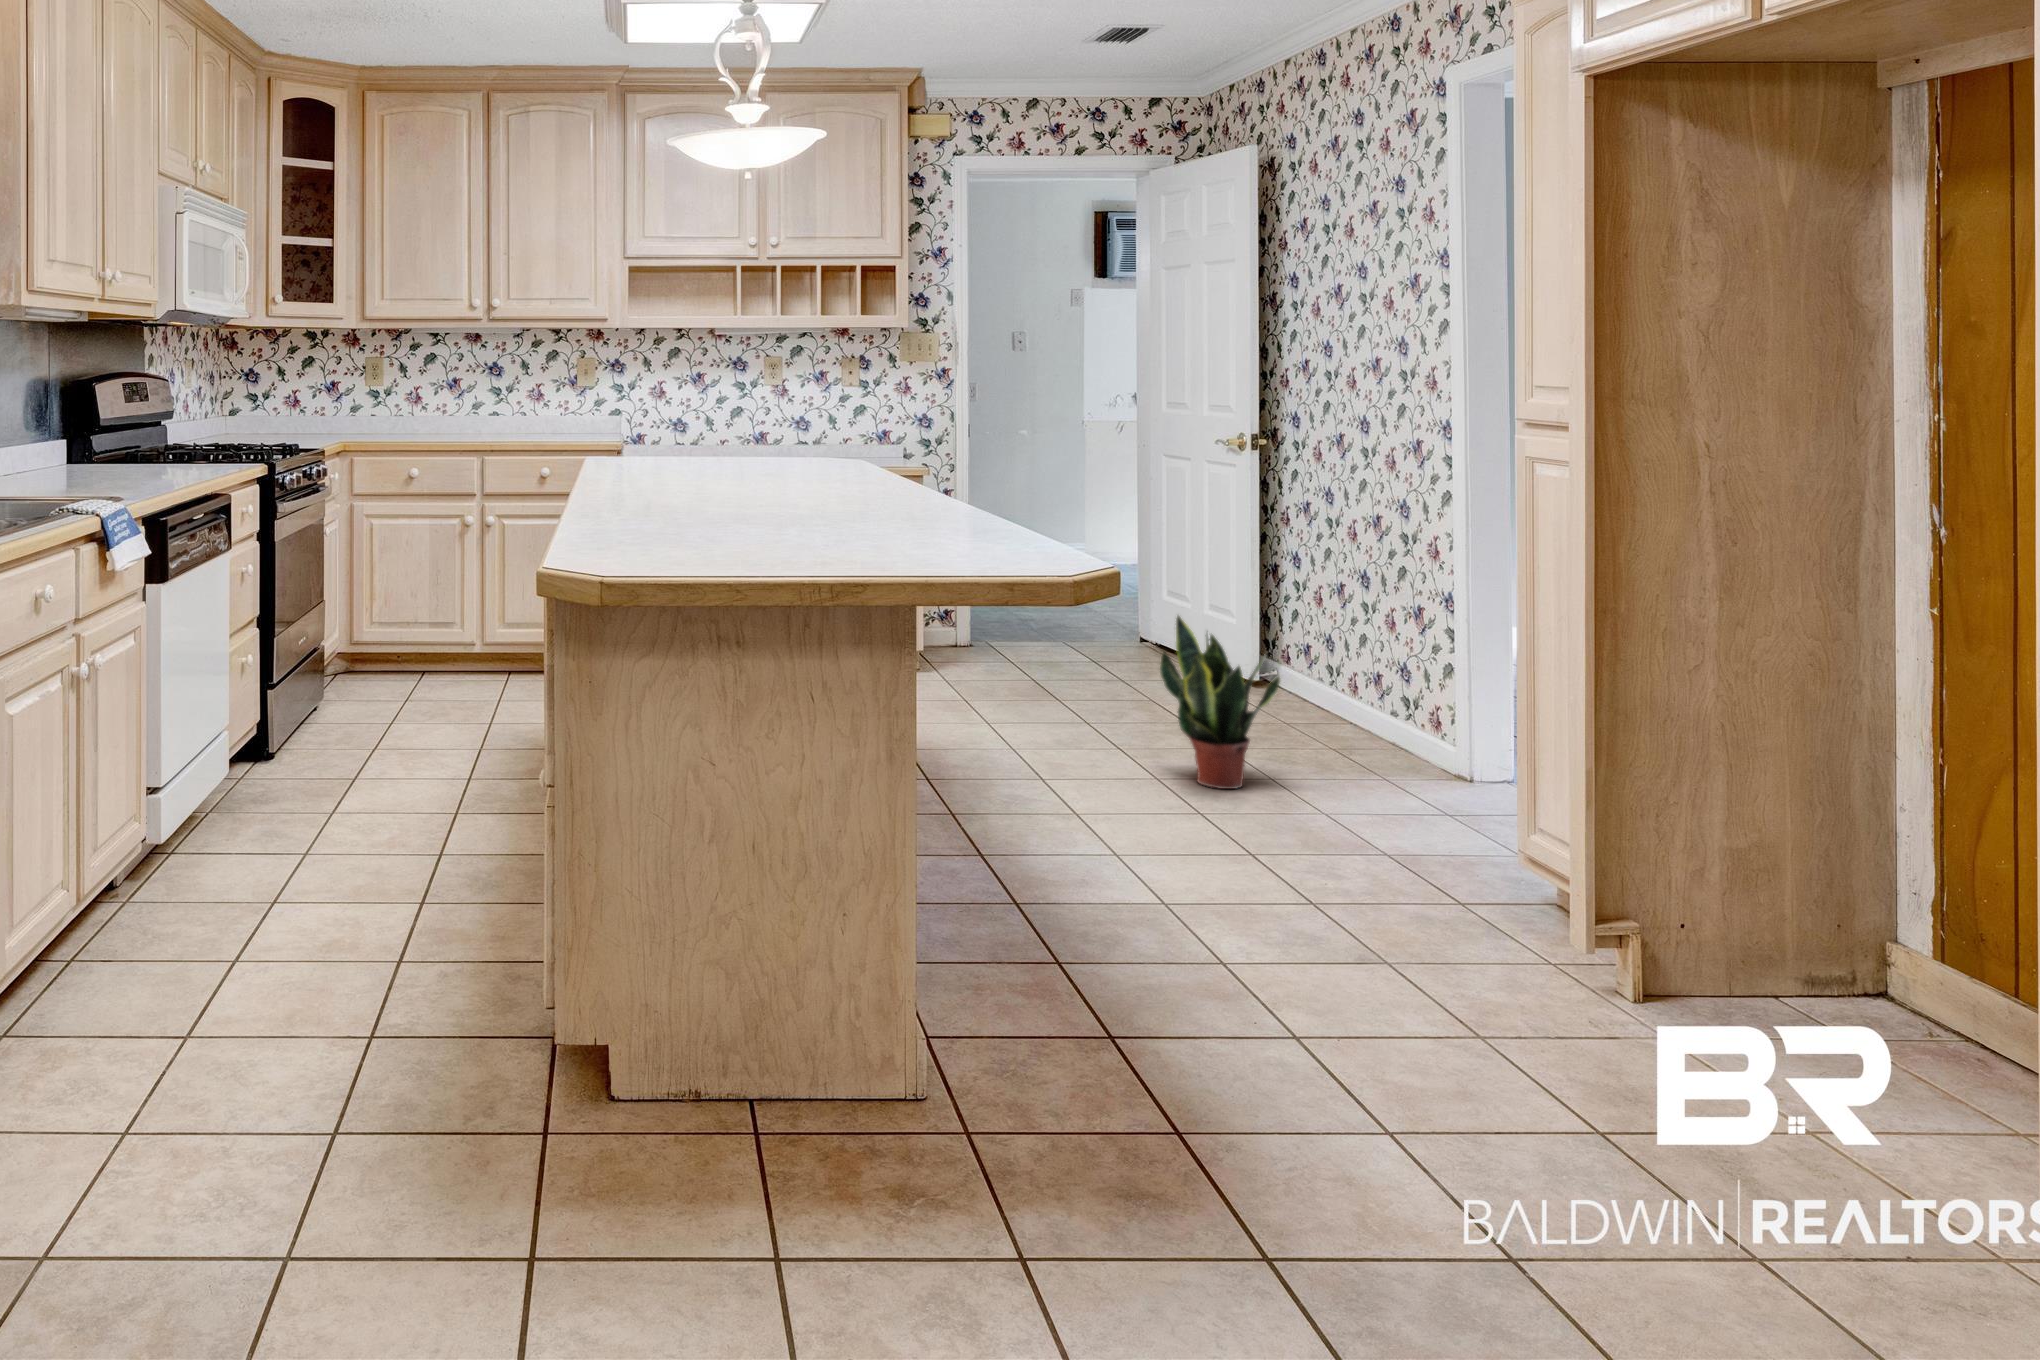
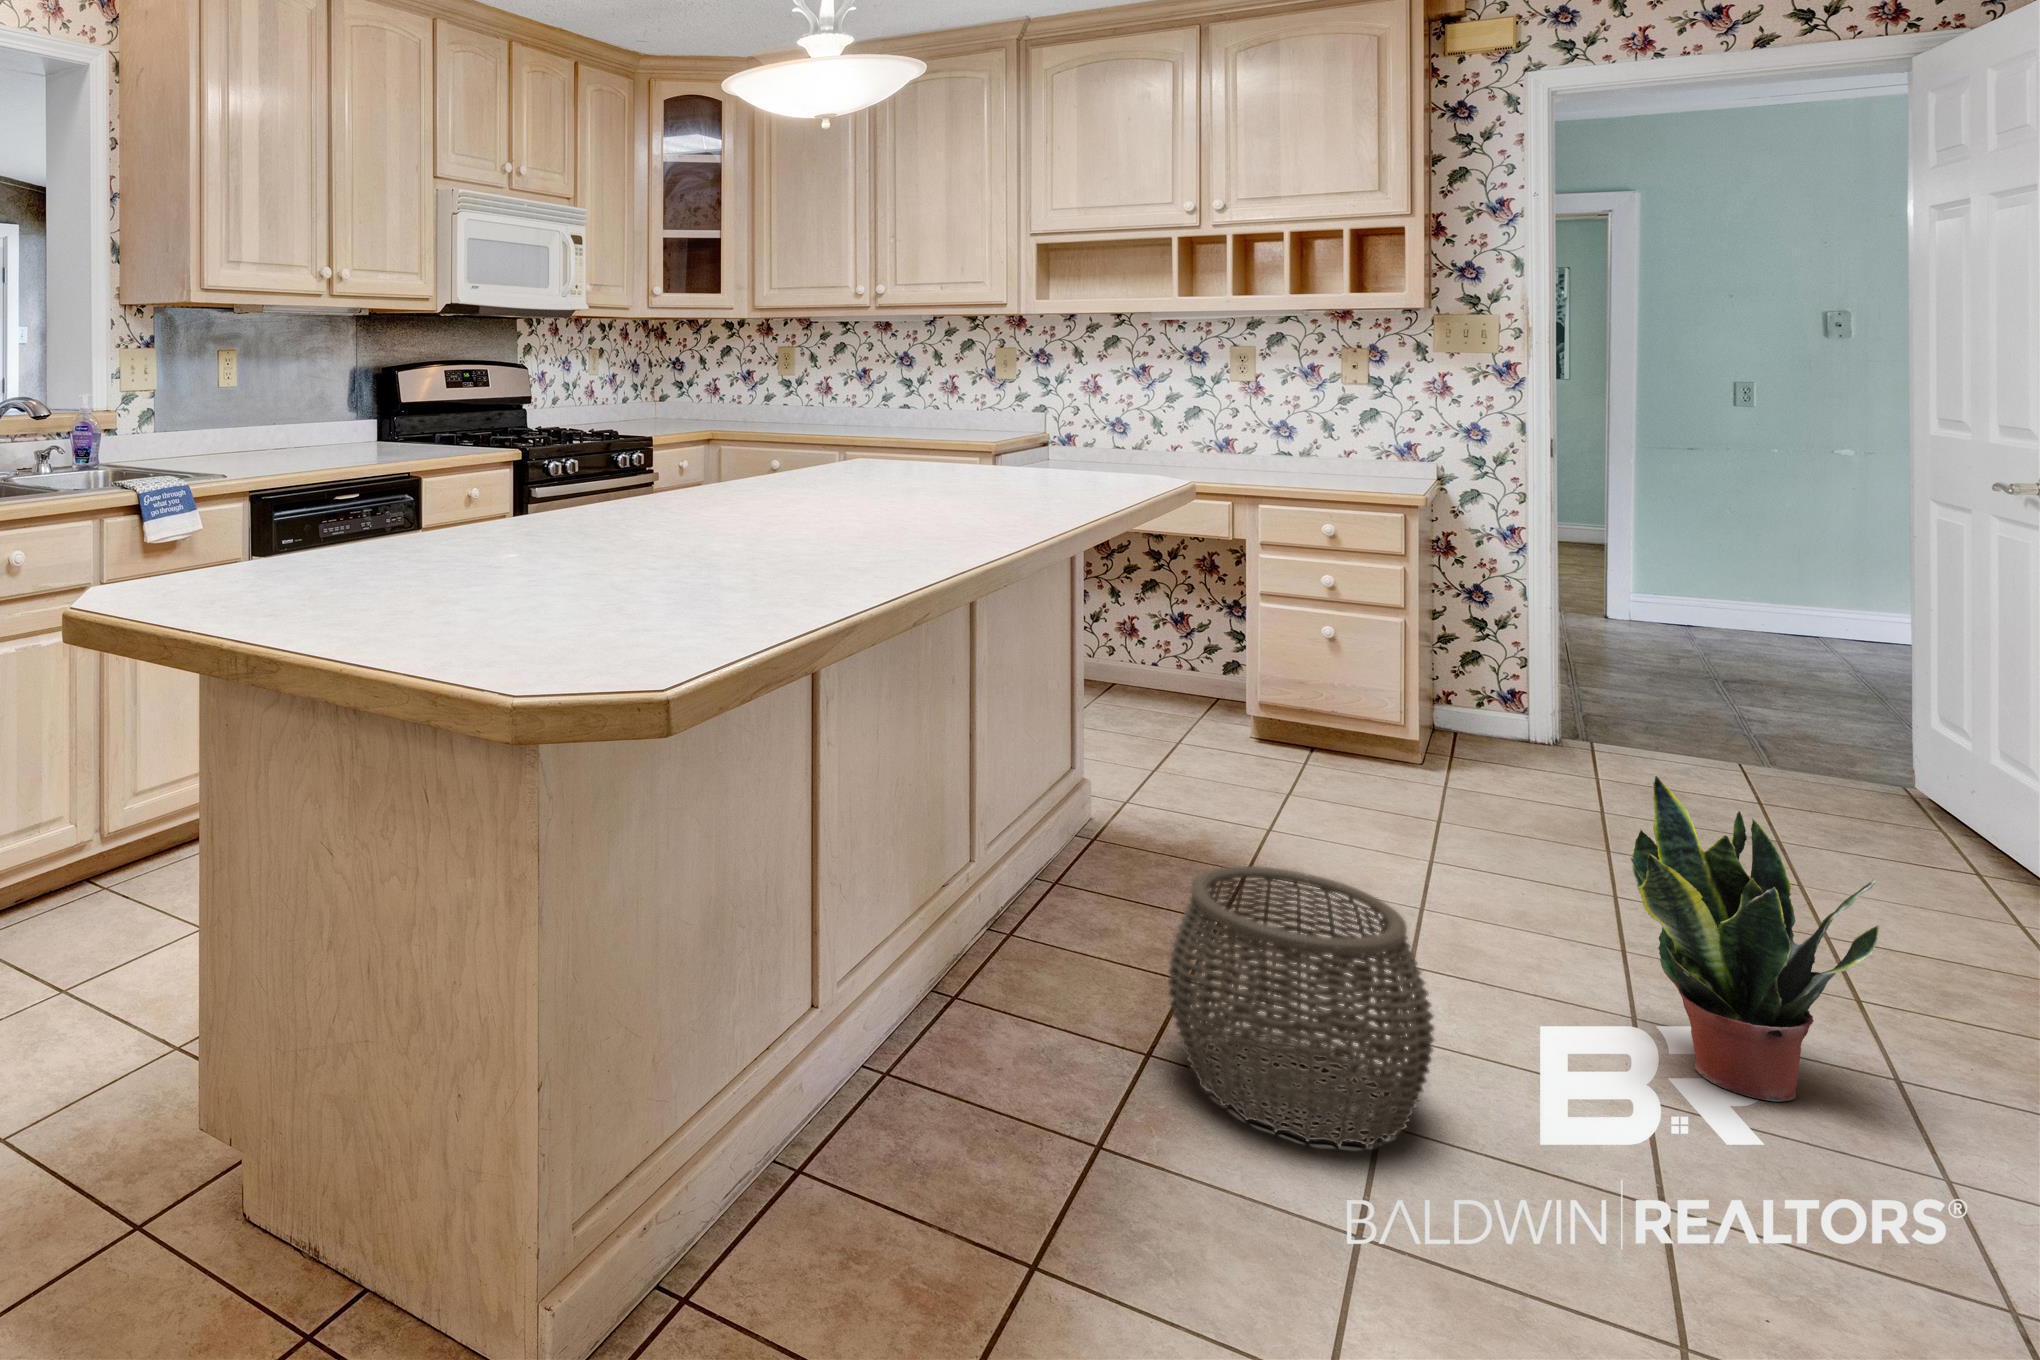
woven basket: none [990,702,1144,858] -> present [1168,866,1434,1146]

